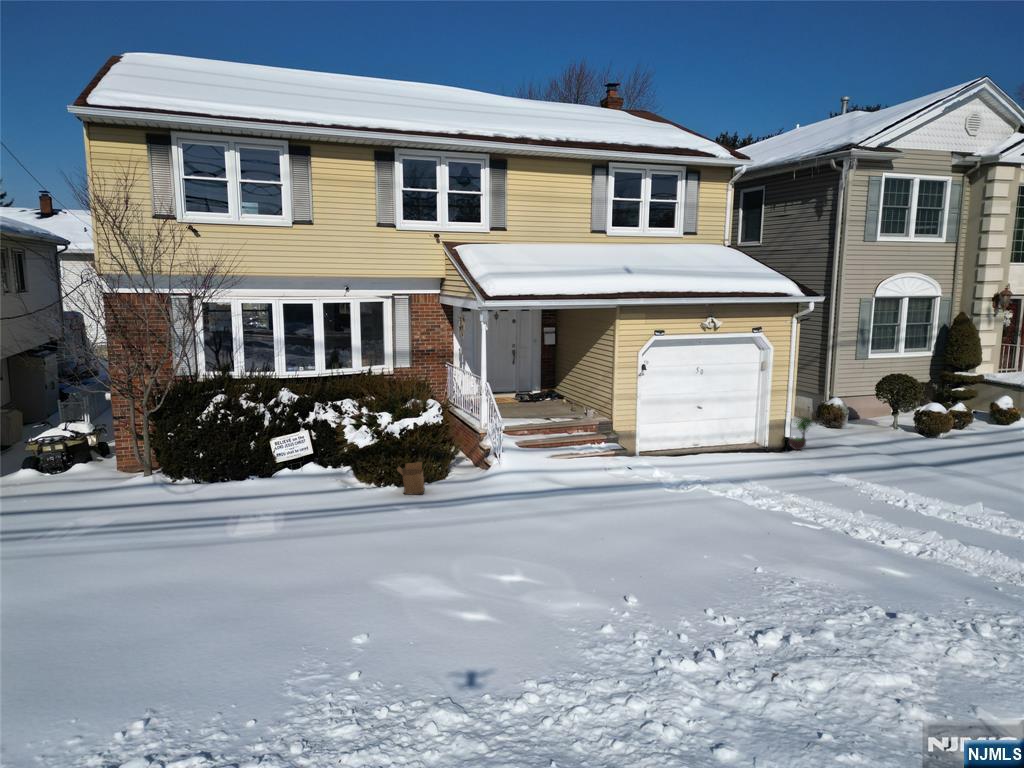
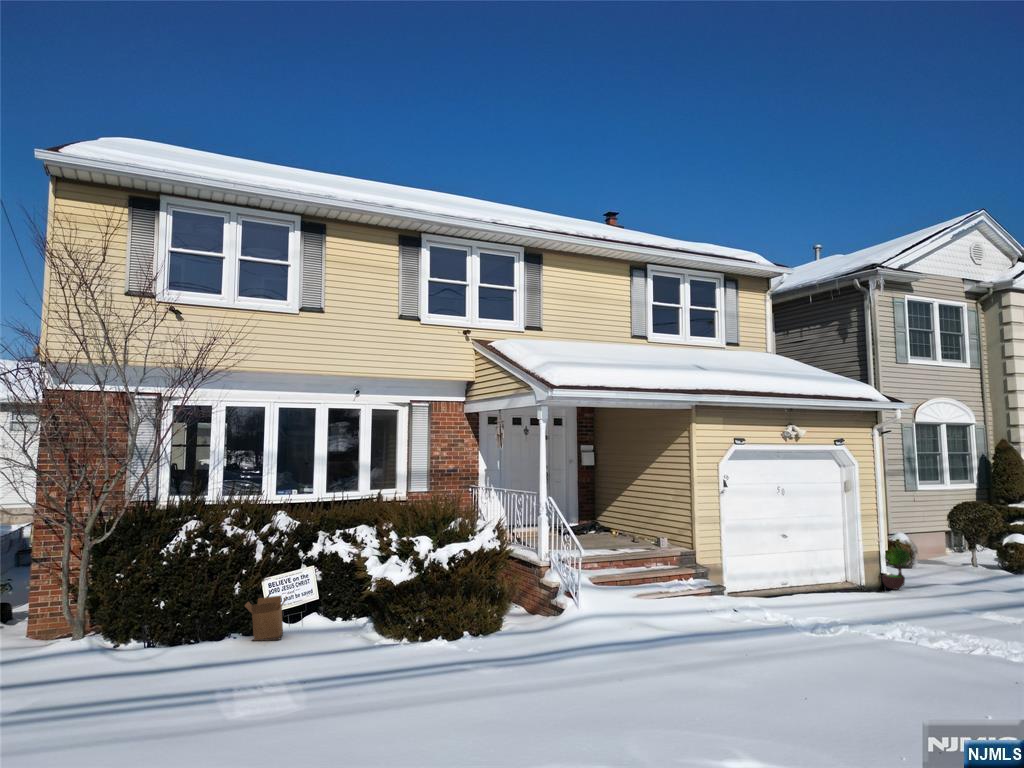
cardboard box: present [397,462,425,495] -> present [245,596,287,641]

